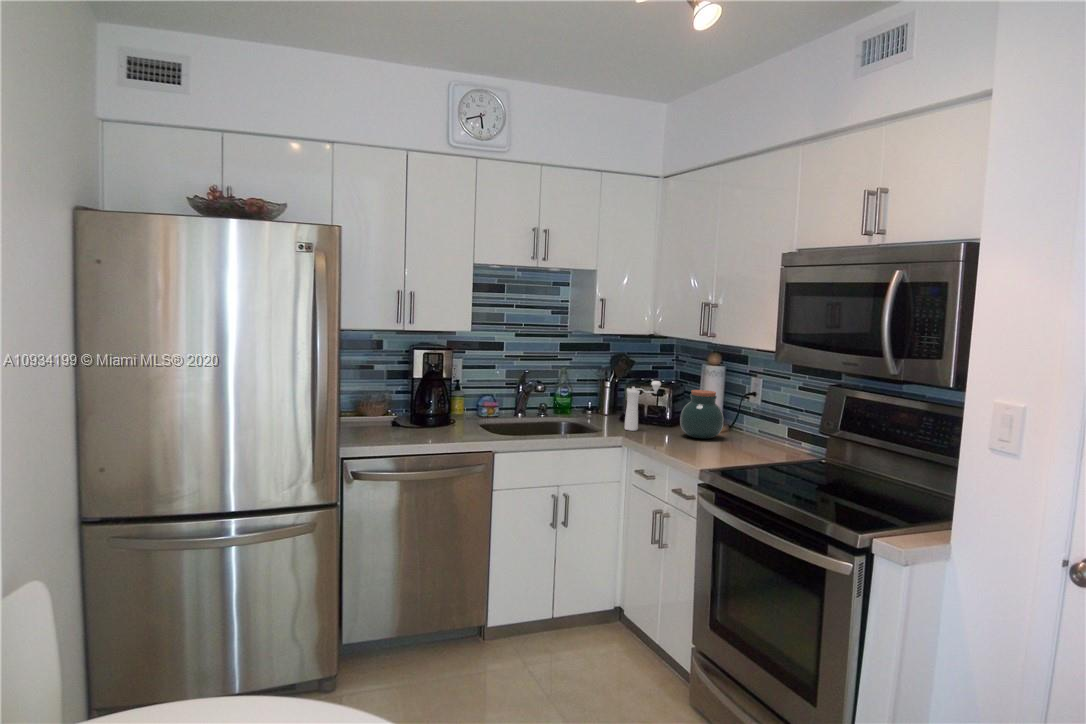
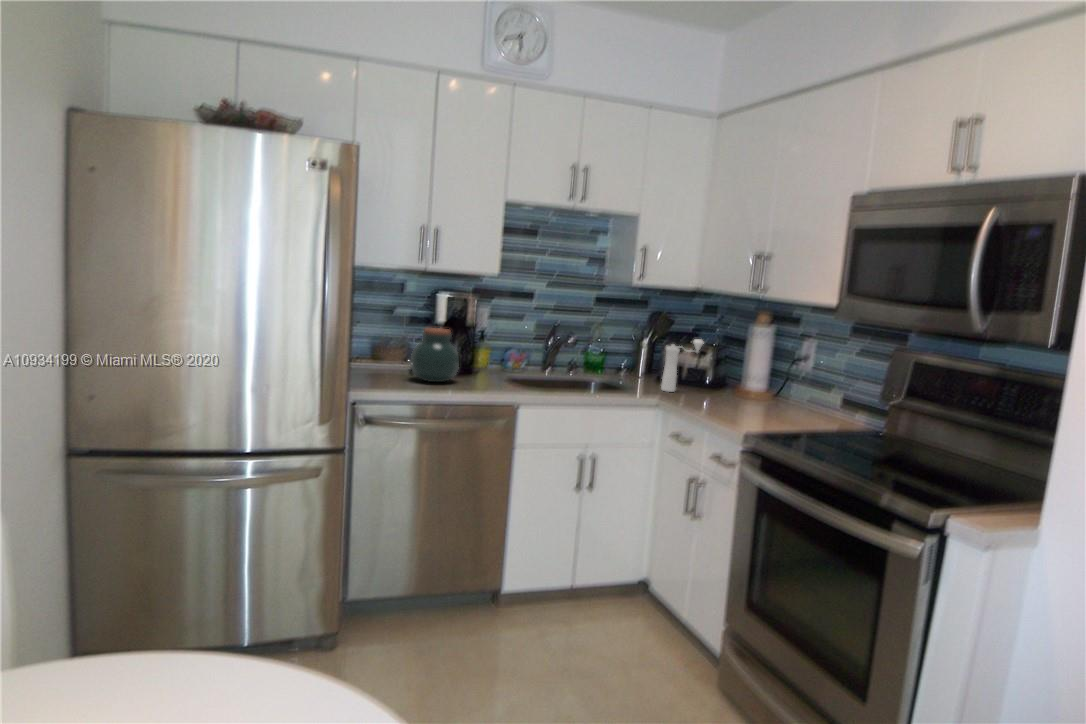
jar: present [680,390,724,439] -> present [411,328,459,382]

